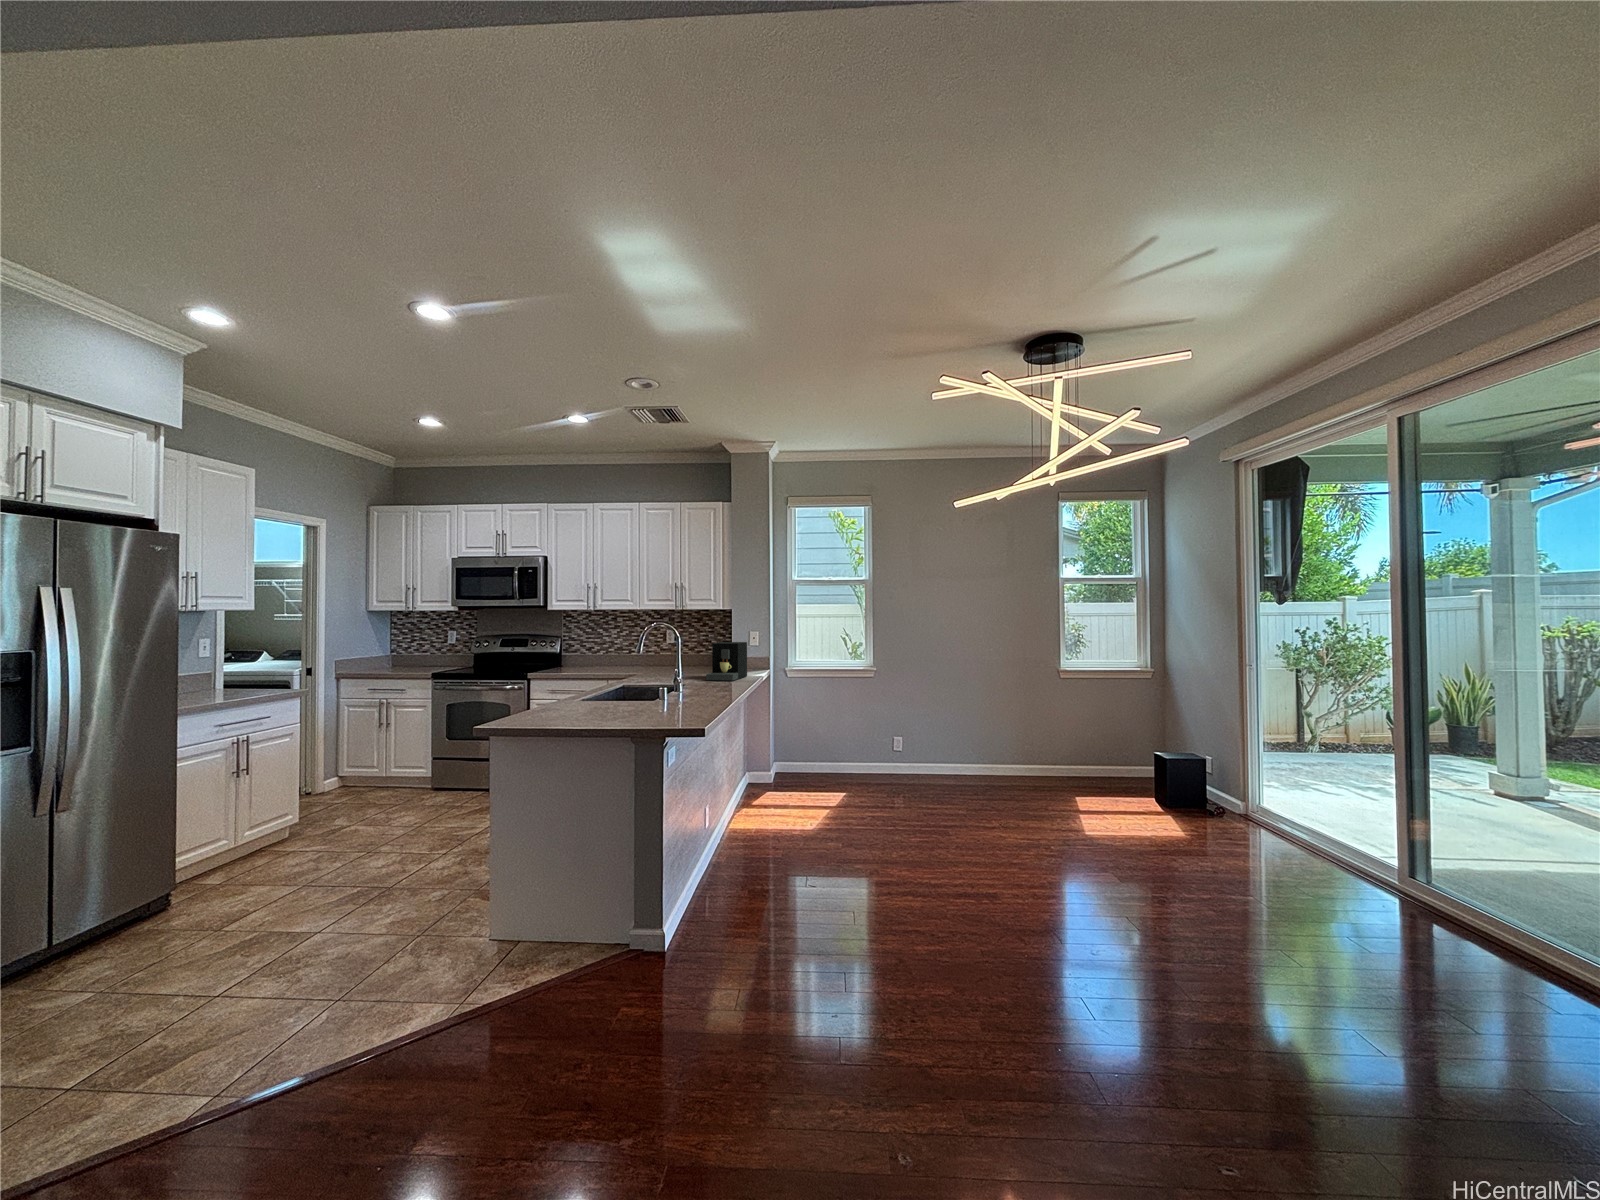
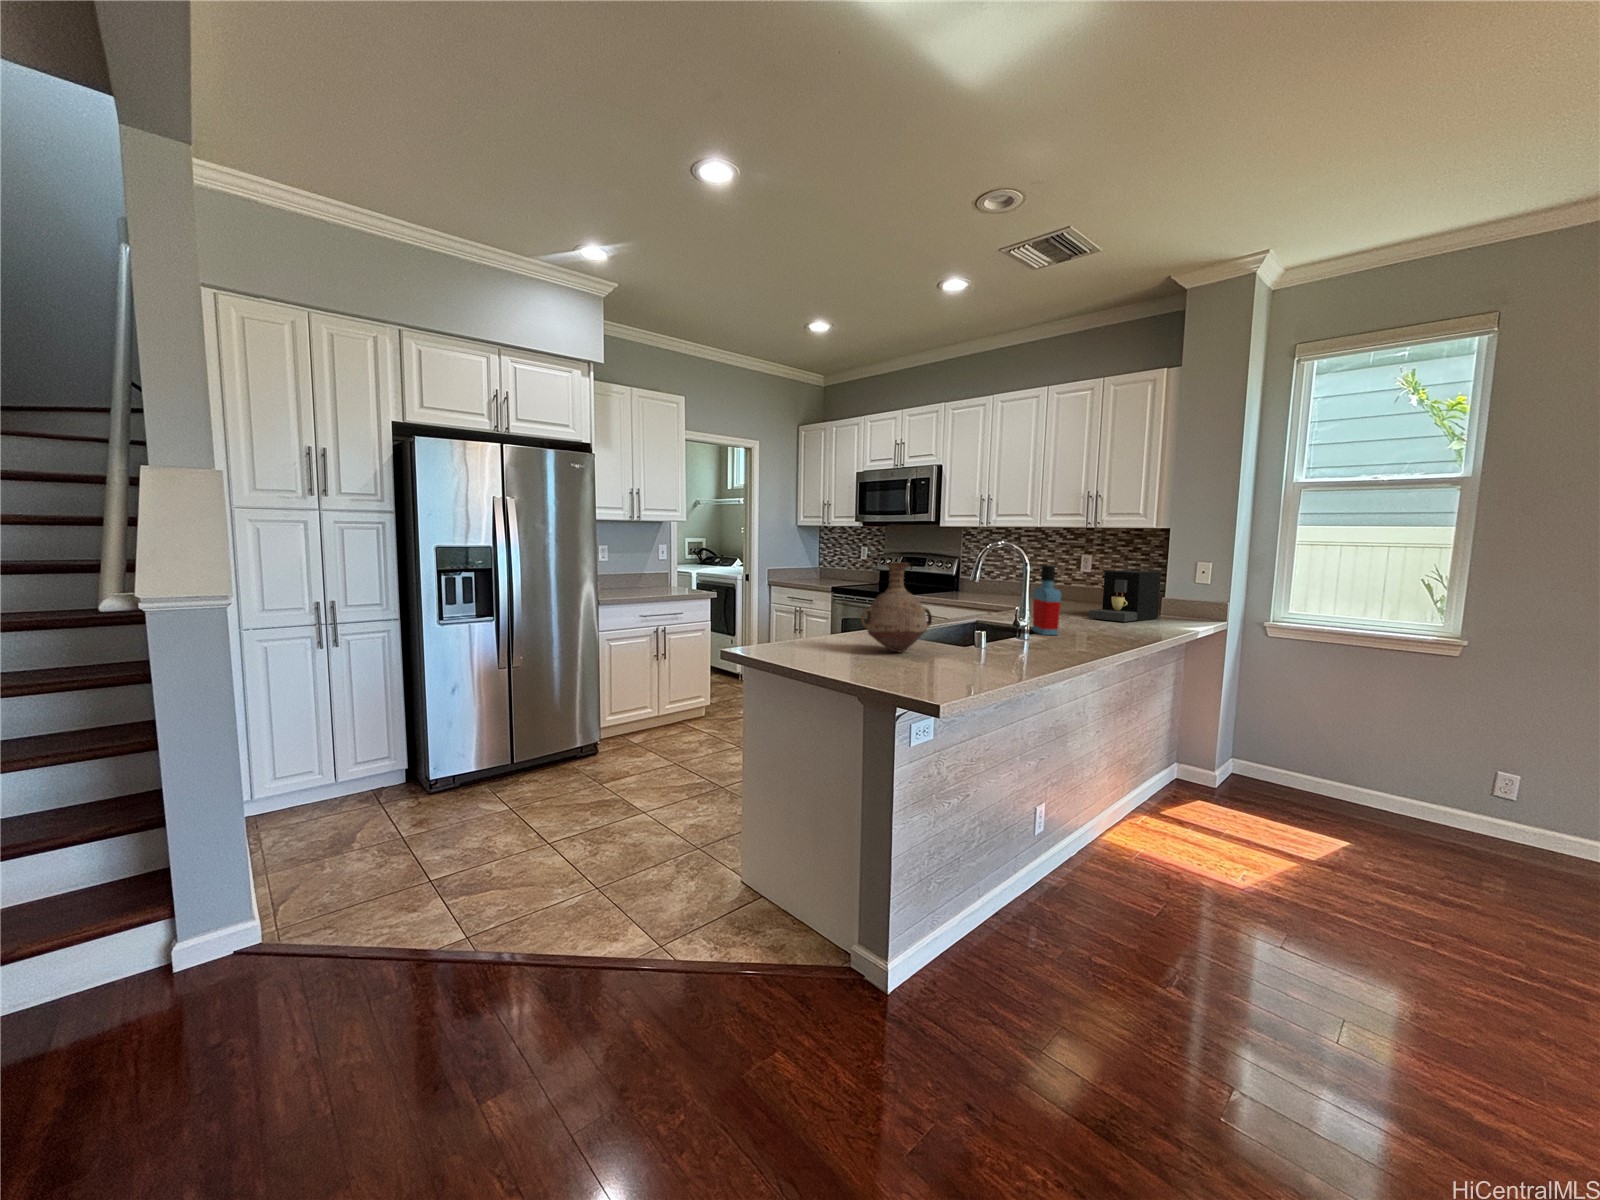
bottle: none [685,641,710,694] -> present [1033,565,1061,635]
vase: none [600,645,650,717] -> present [861,563,932,652]

